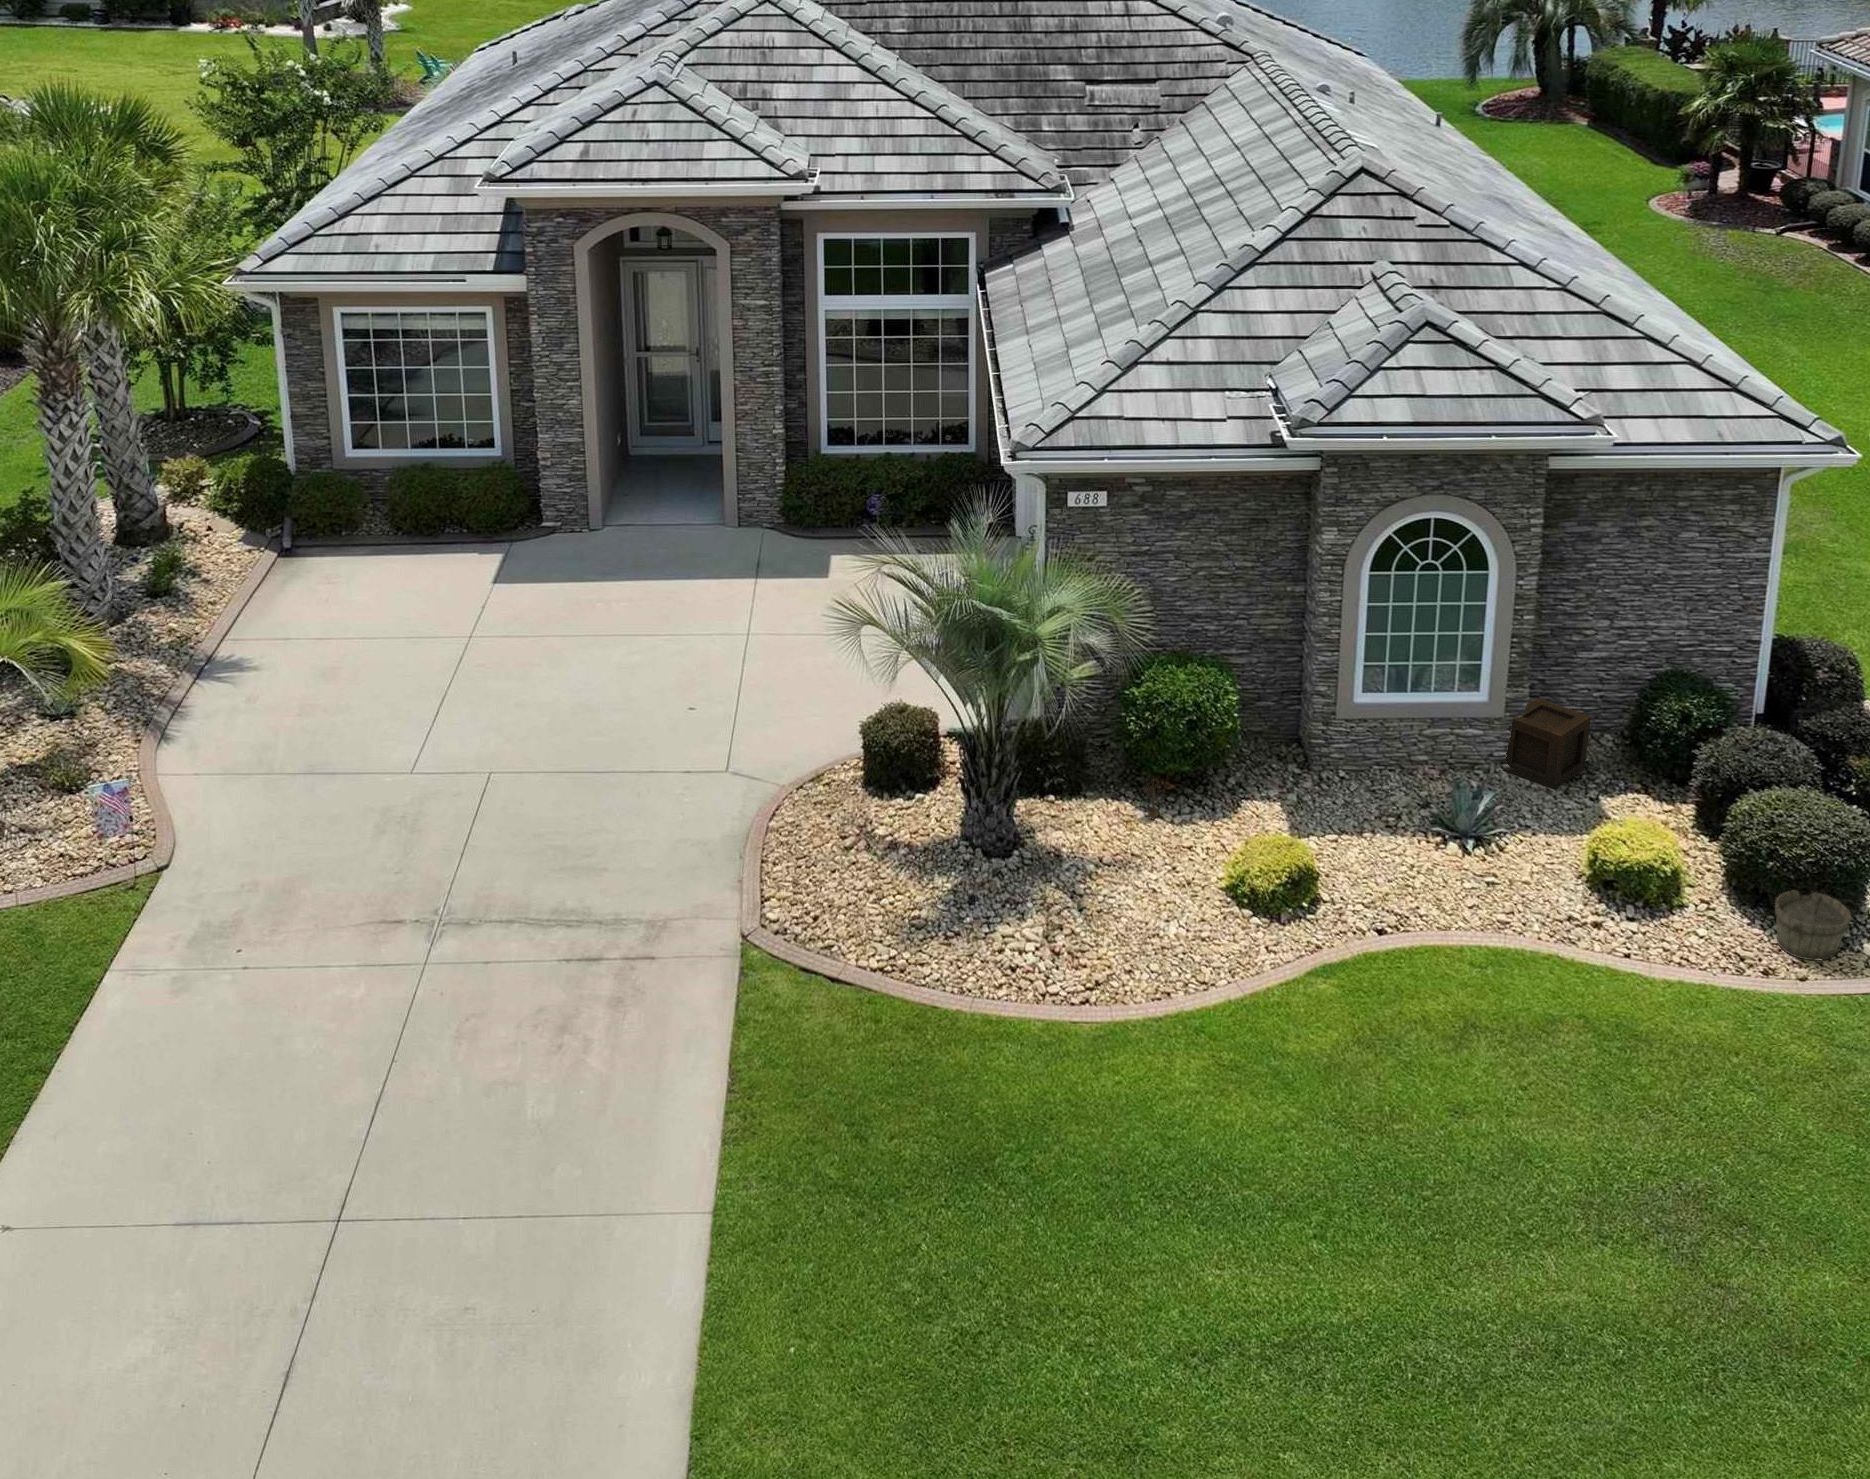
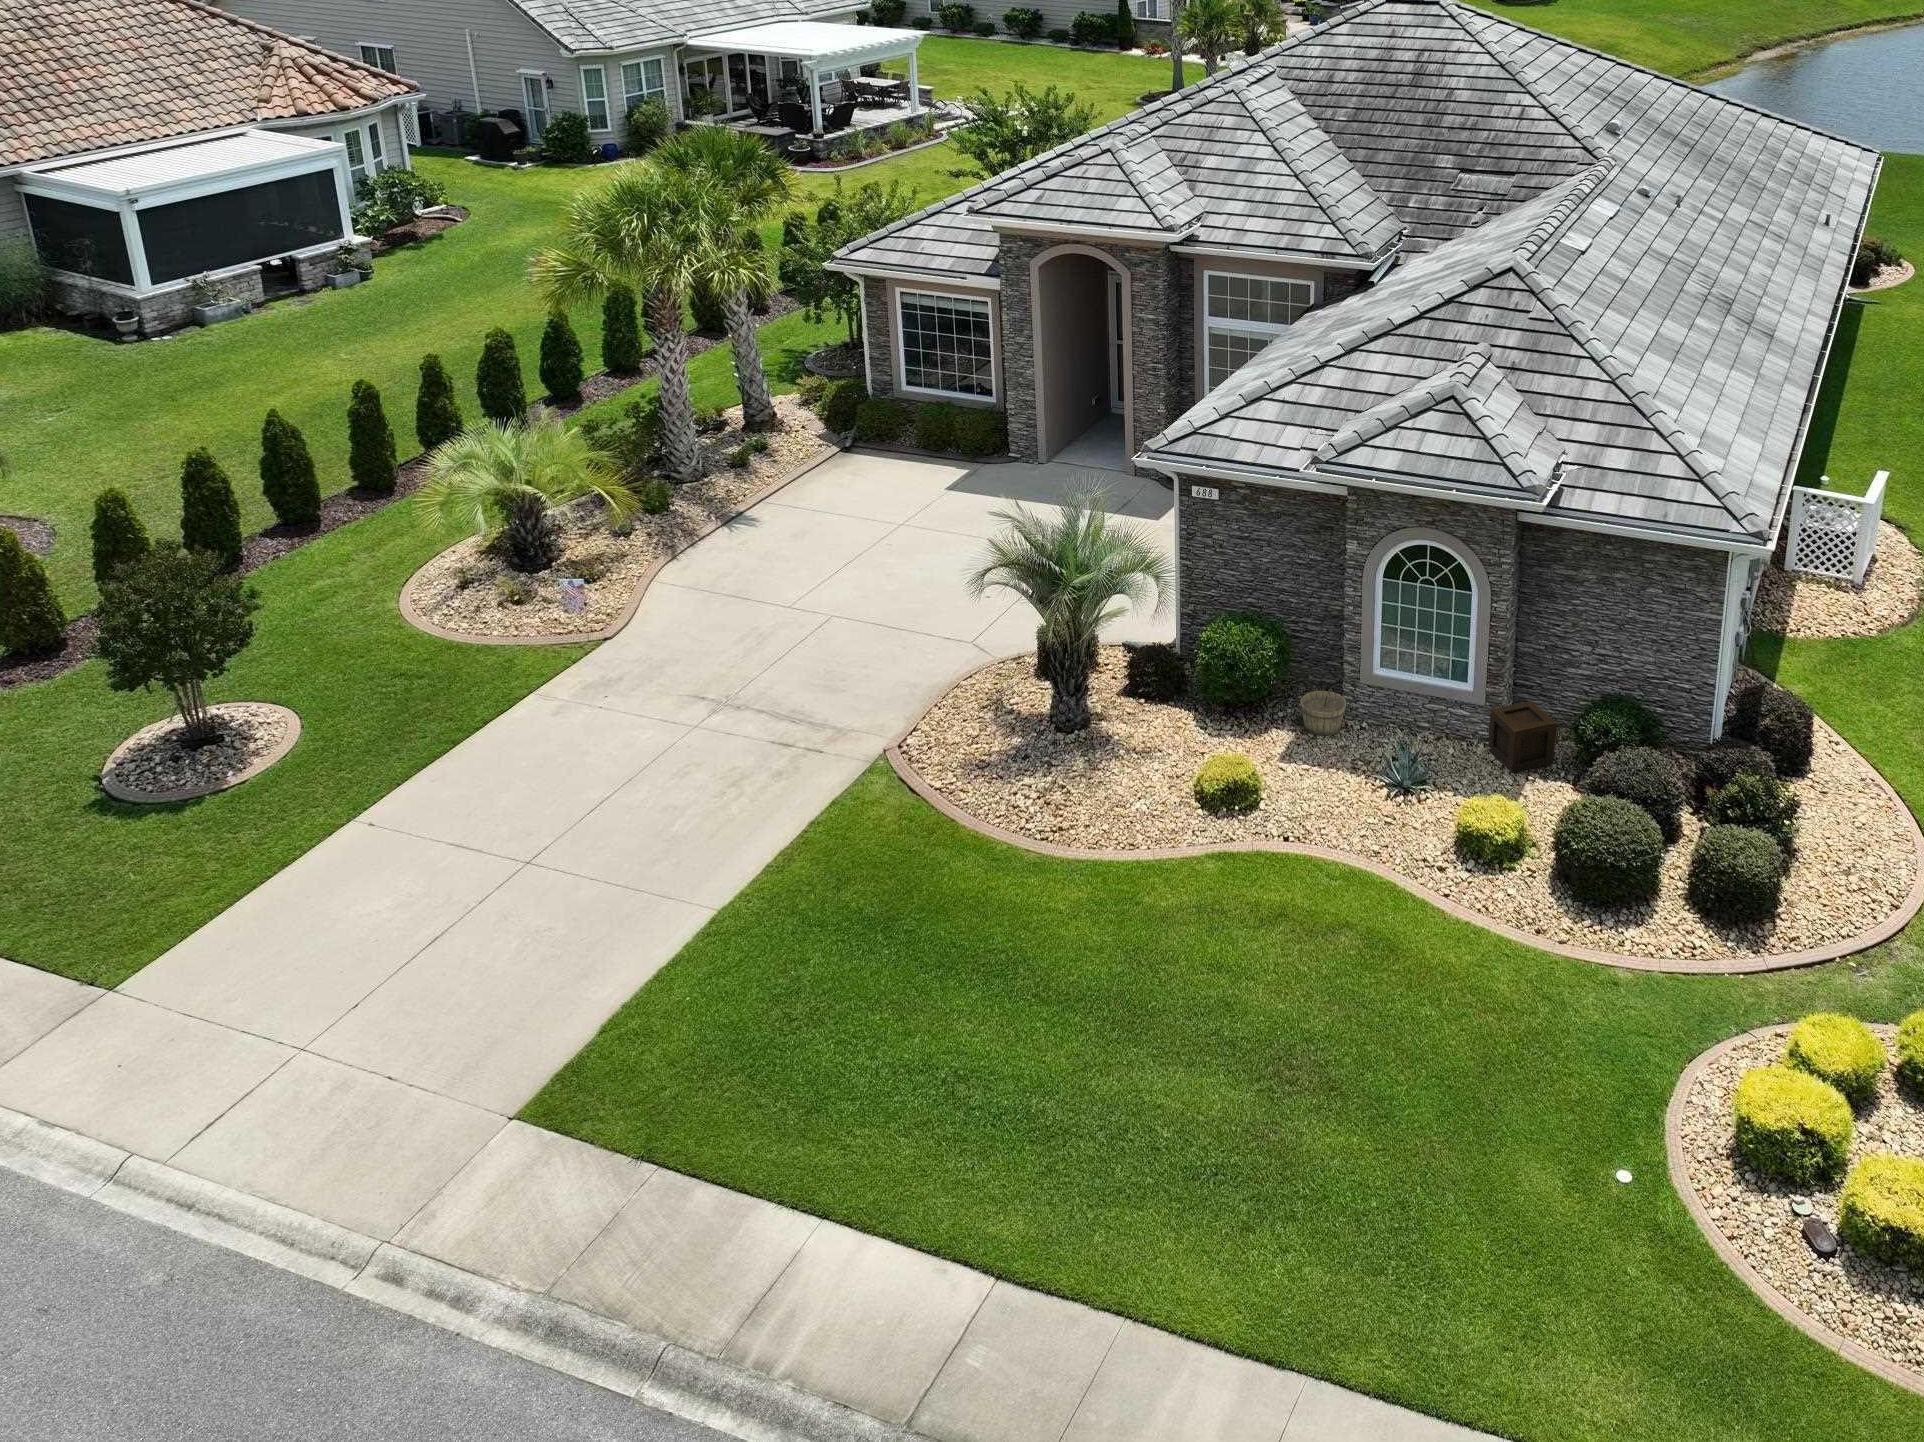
decorative plant: present [1140,780,1165,820] -> none [1194,699,1207,729]
wooden bucket: present [1775,890,1851,960] -> present [1300,691,1346,735]

